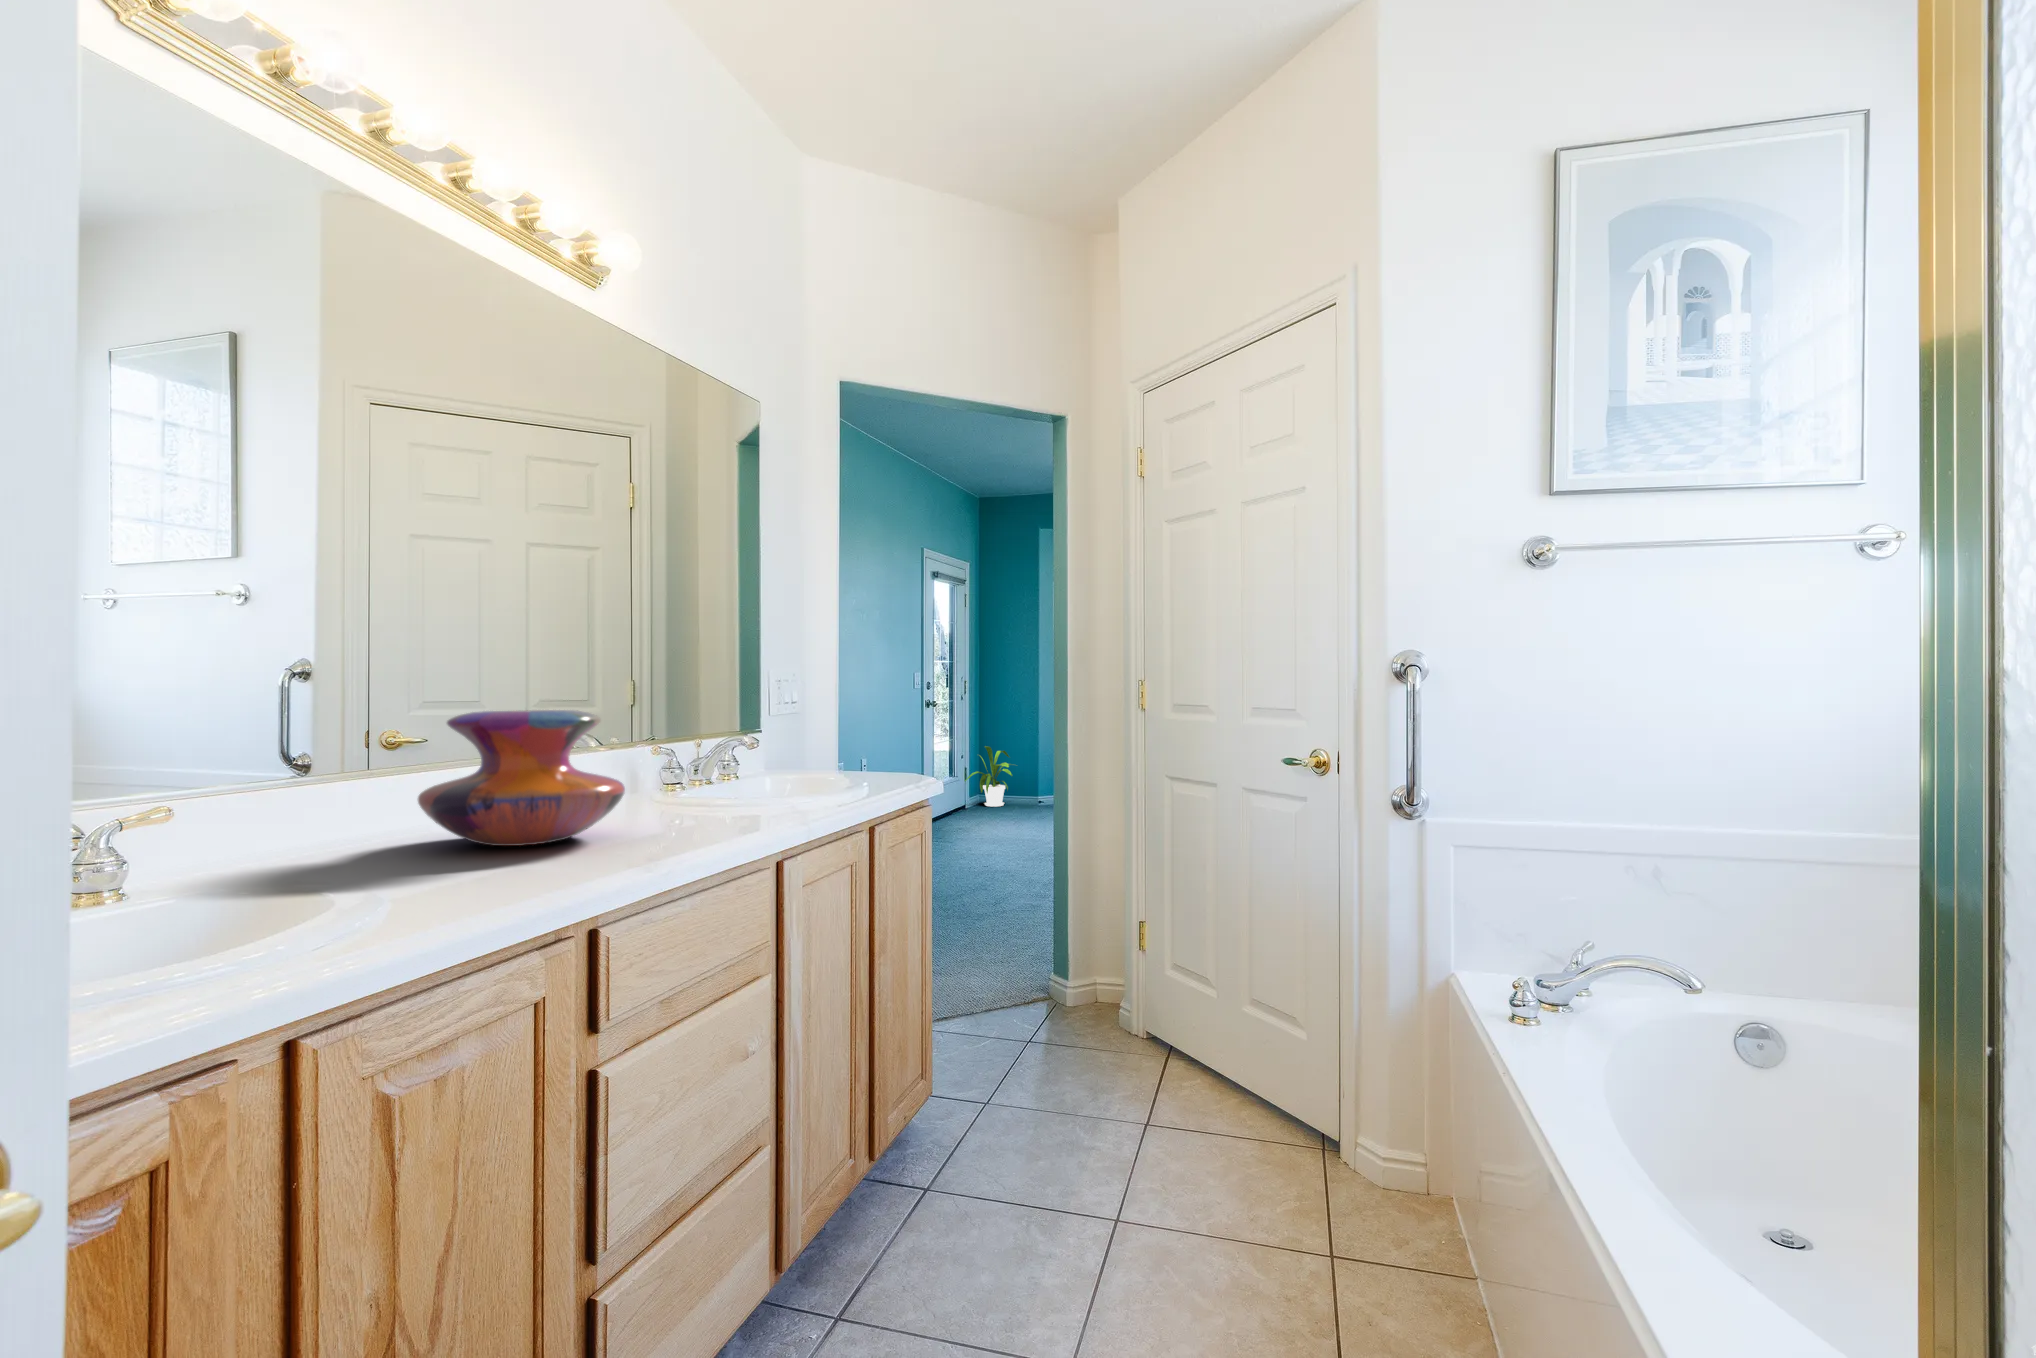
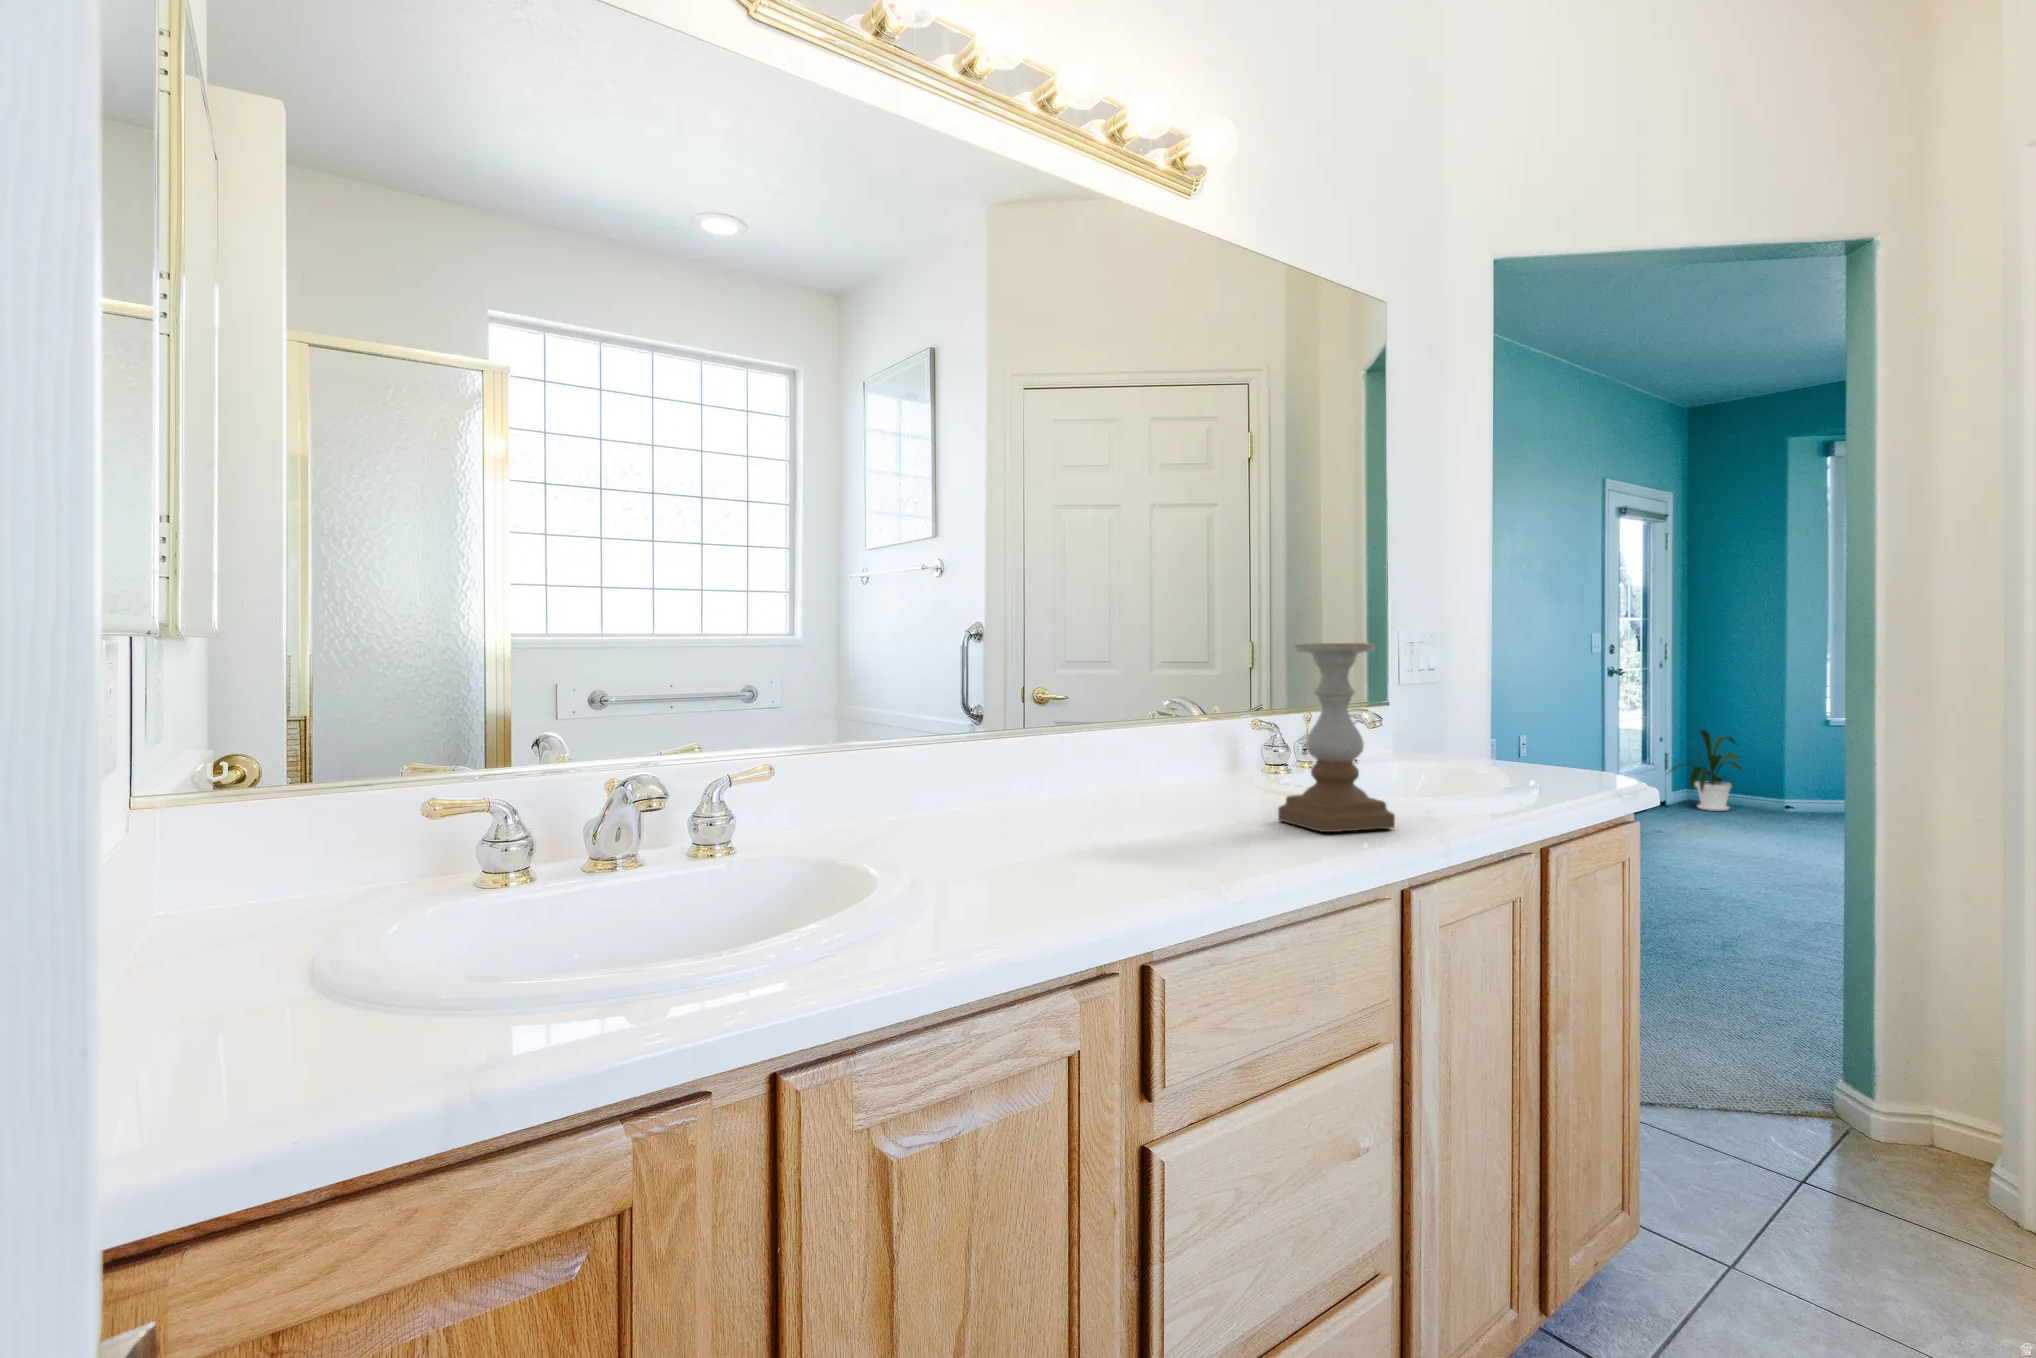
candle holder: none [683,685,772,827] -> present [1278,643,1395,832]
decorative vase: present [418,710,625,846] -> none [987,676,1204,834]

